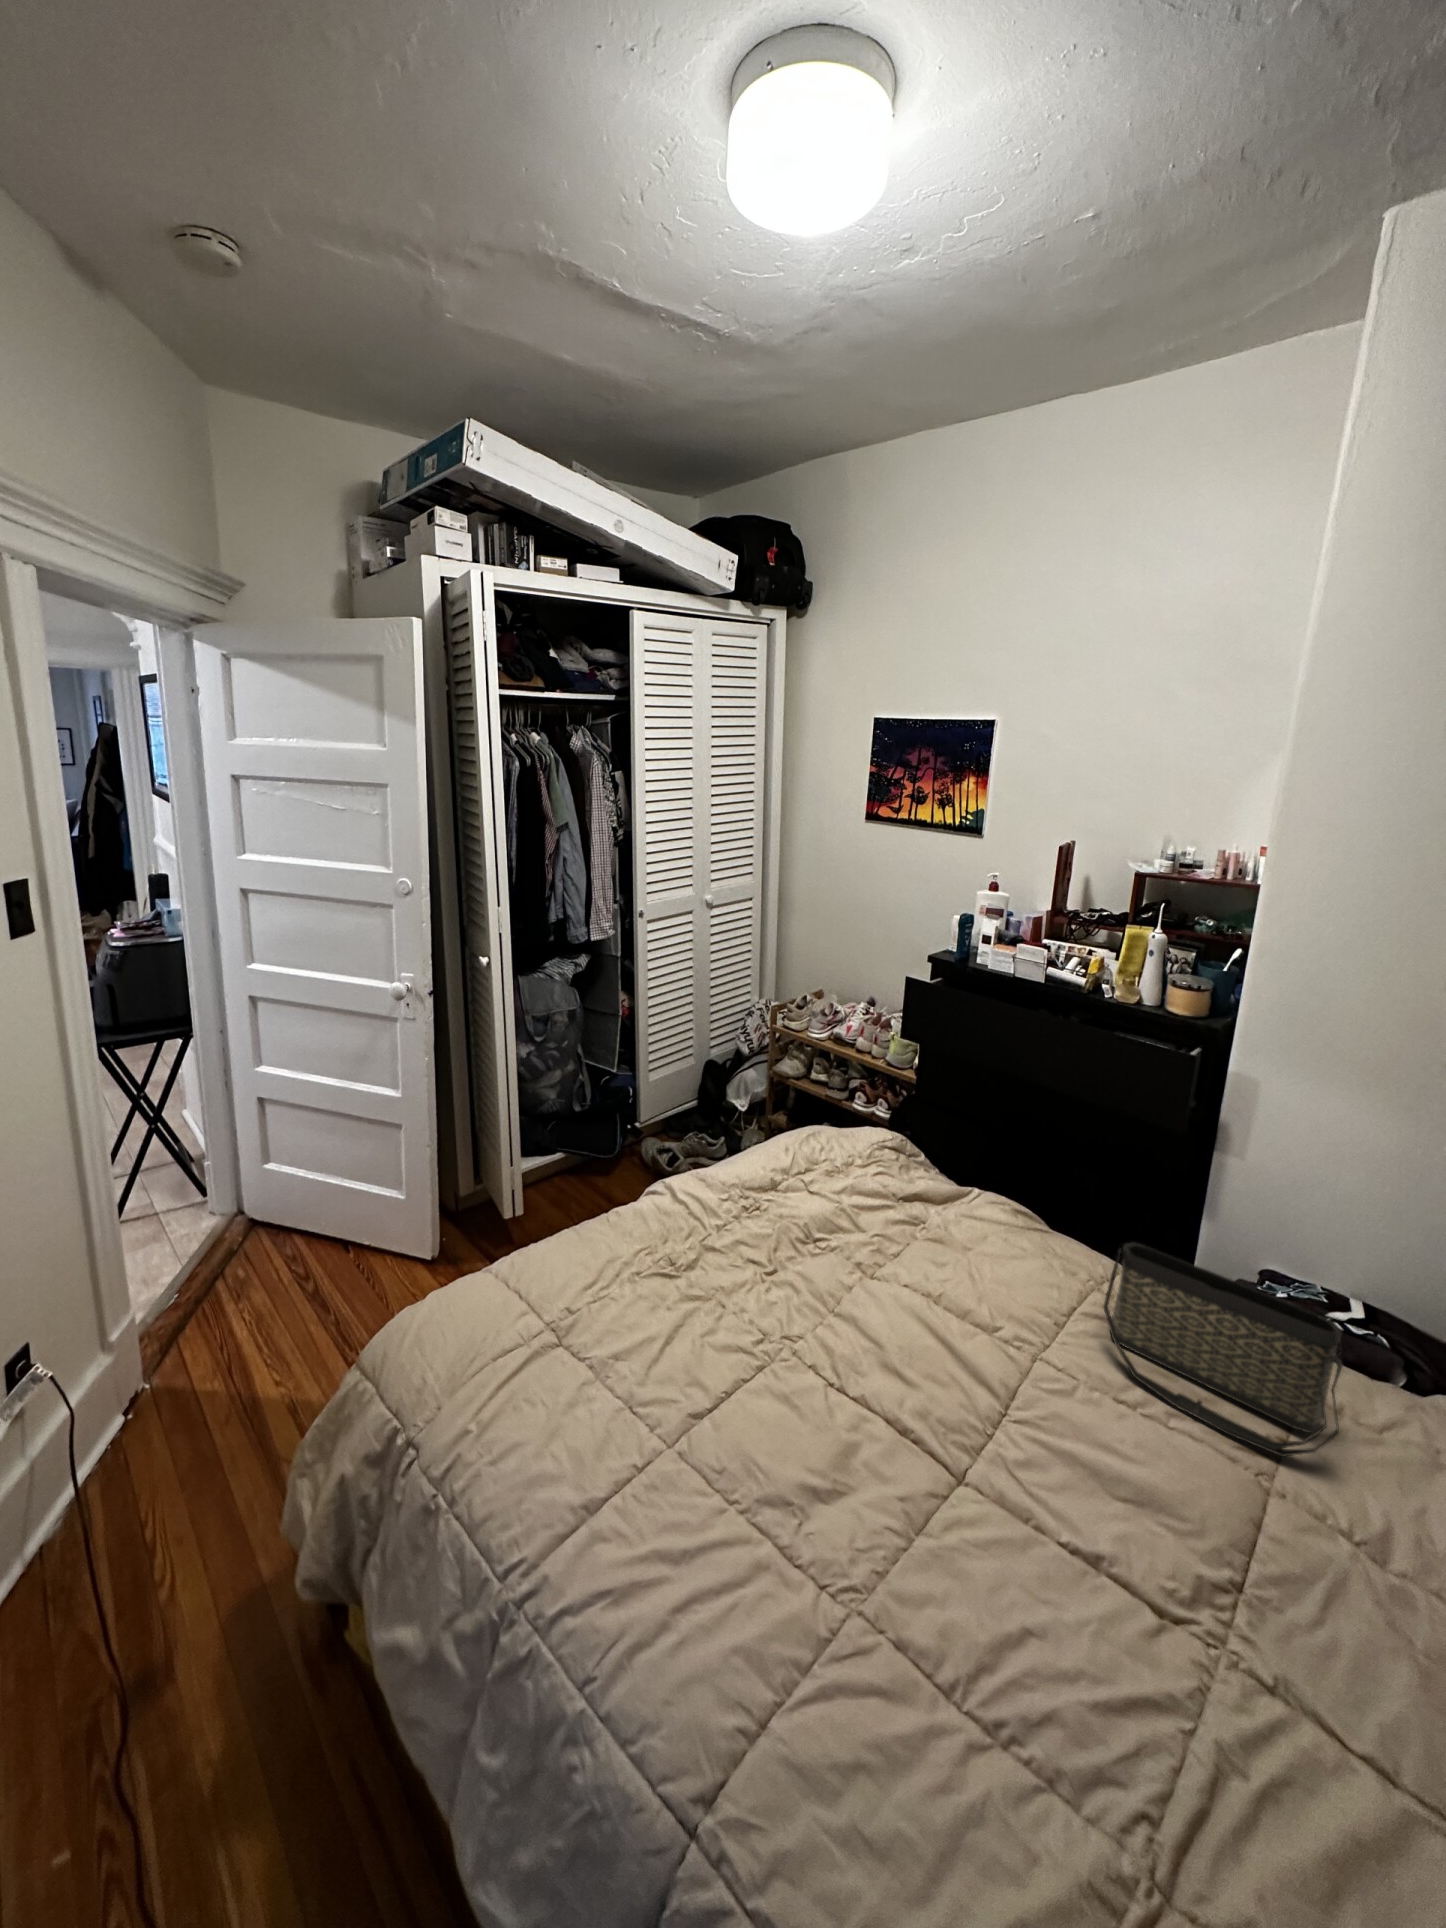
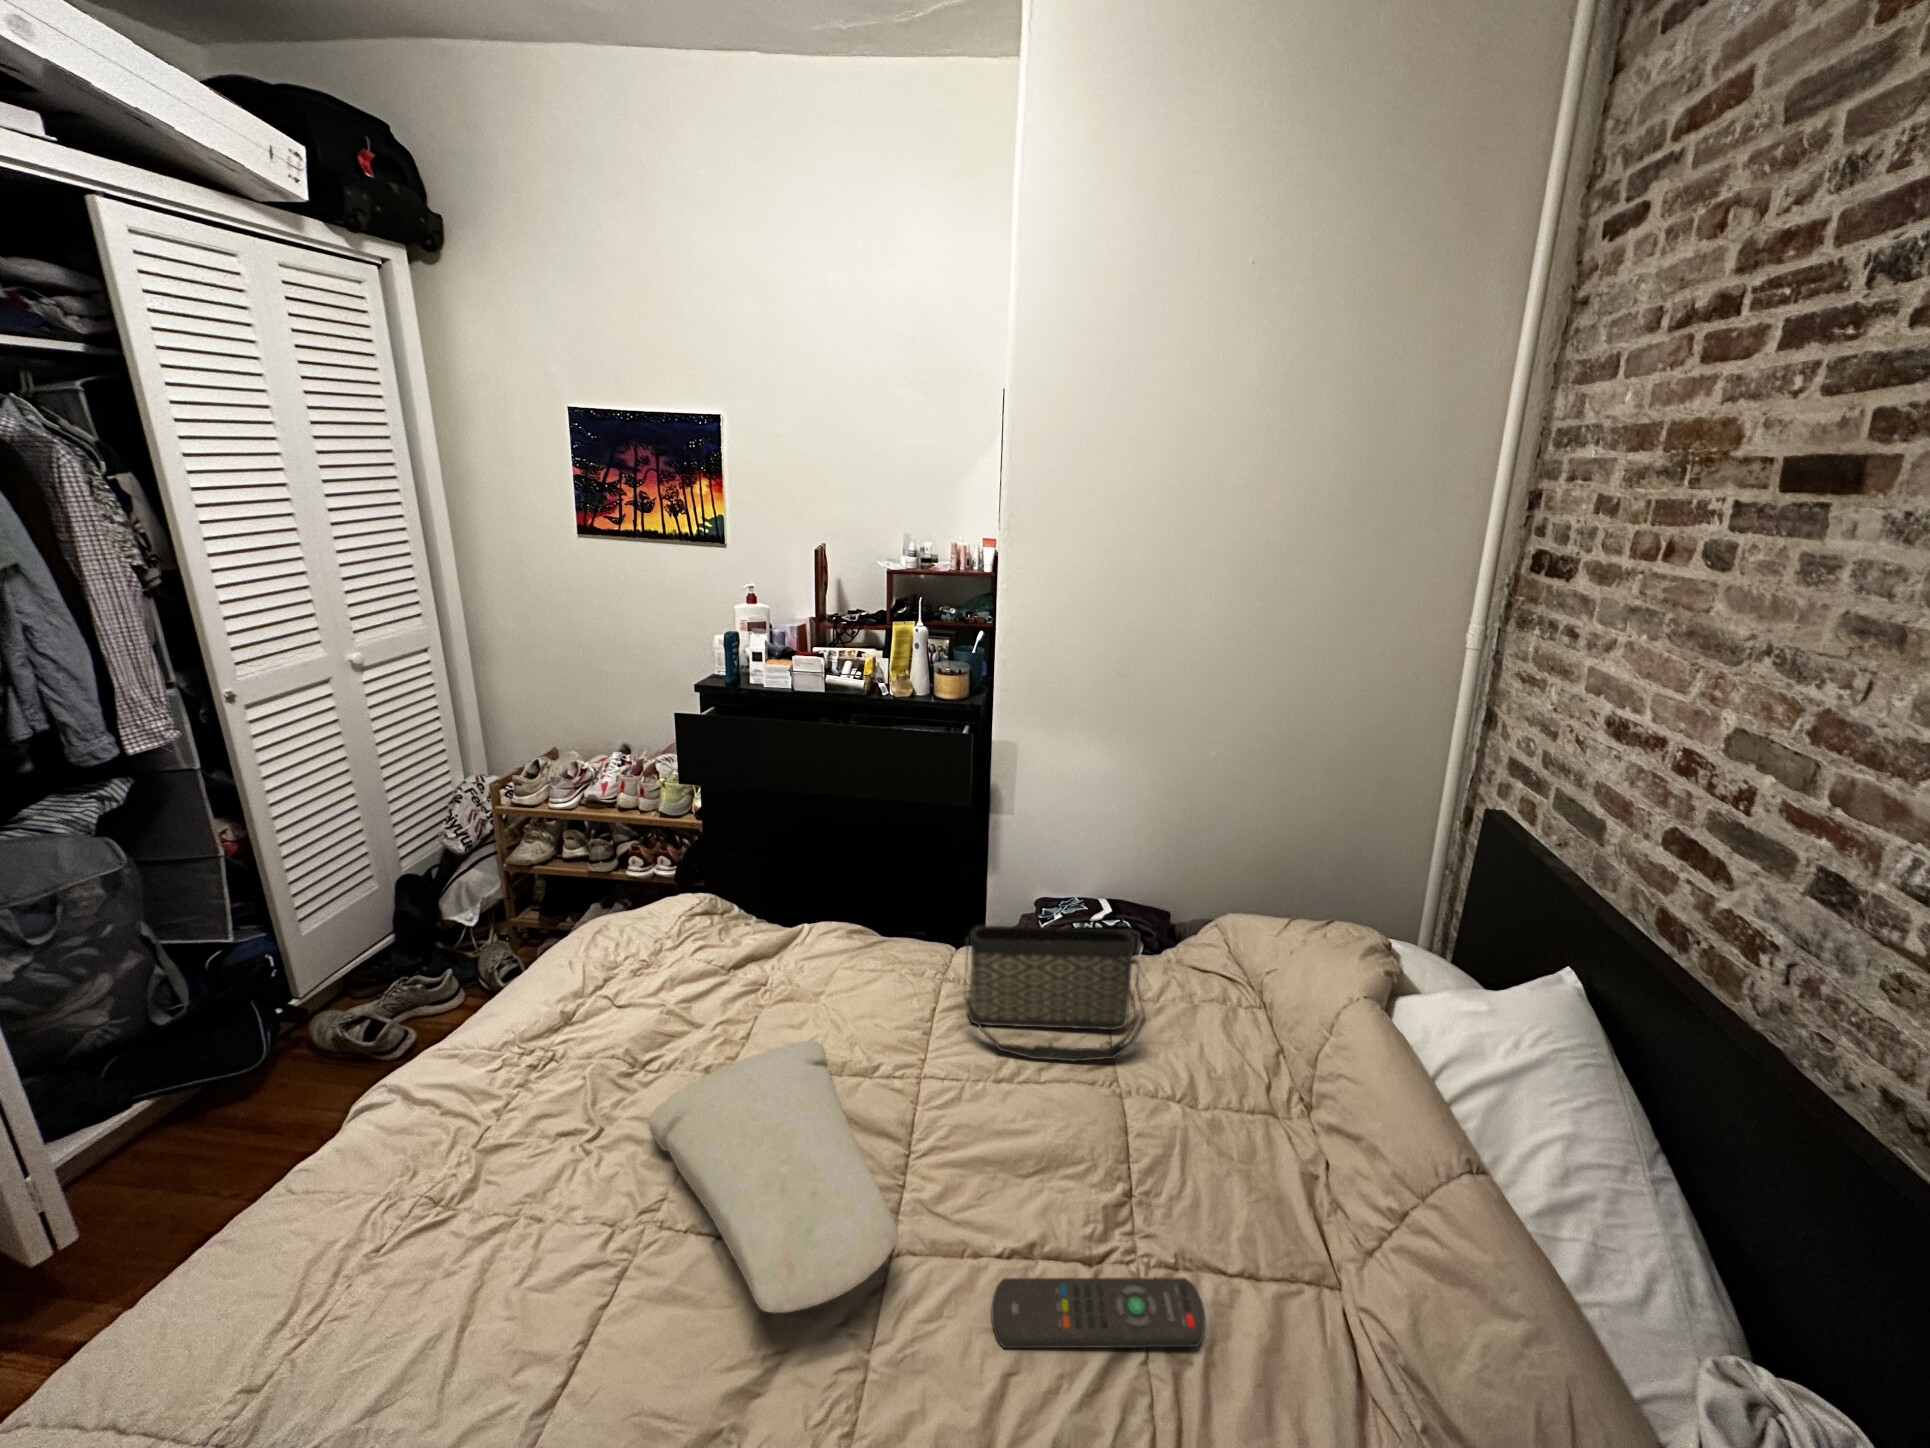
pillow: none [804,1263,967,1477] -> present [649,1041,899,1313]
remote control: none [1039,1570,1305,1794] -> present [992,1277,1205,1348]

